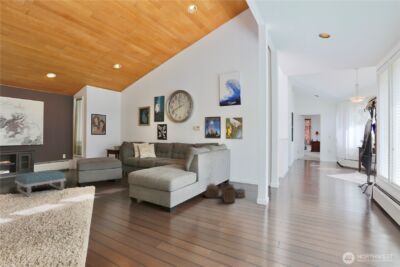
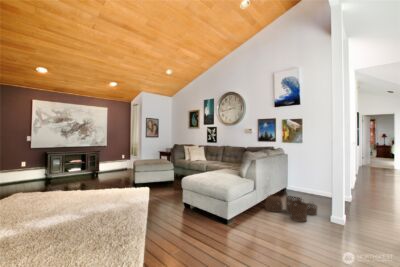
footstool: present [15,170,66,196] -> none [82,170,123,194]

